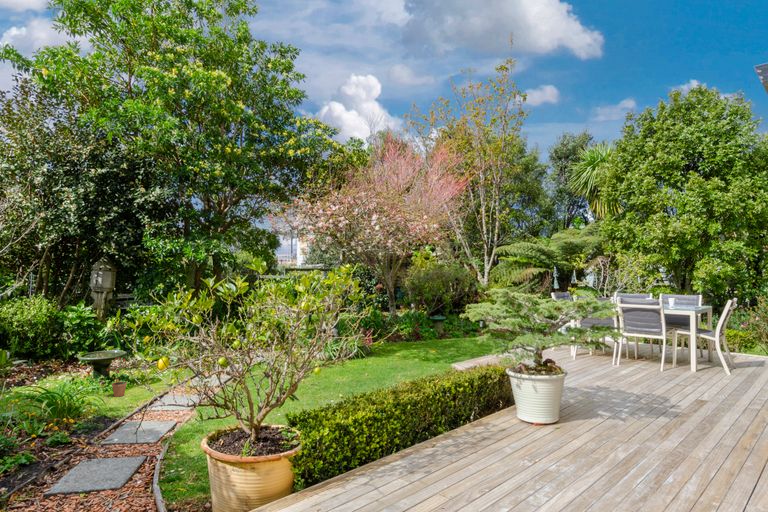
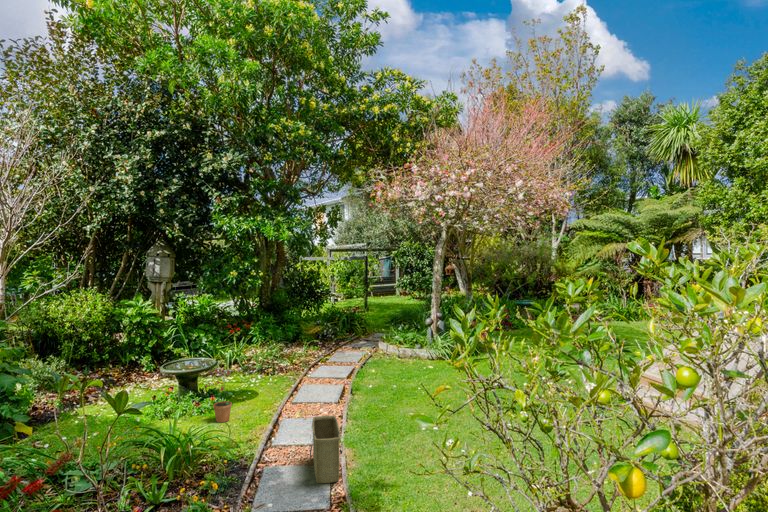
basket: none [154,388,183,430] -> present [310,416,343,483]

